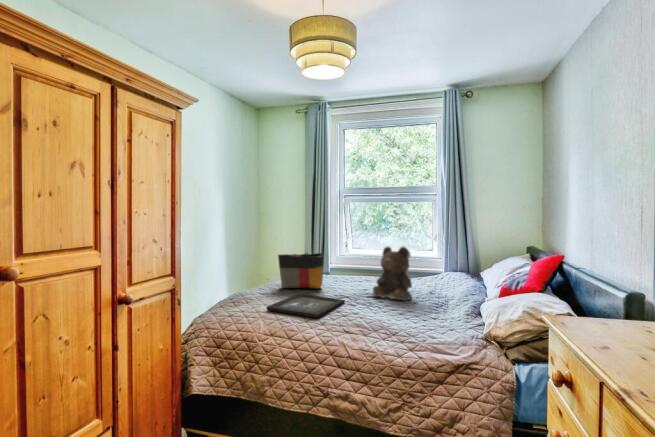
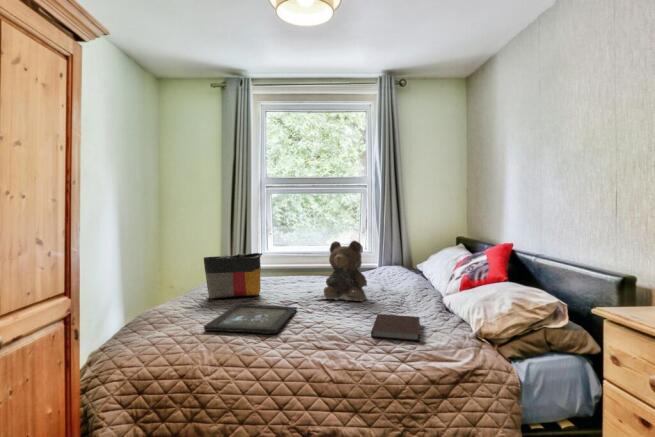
notebook: none [392,312,444,336] -> present [371,314,420,341]

